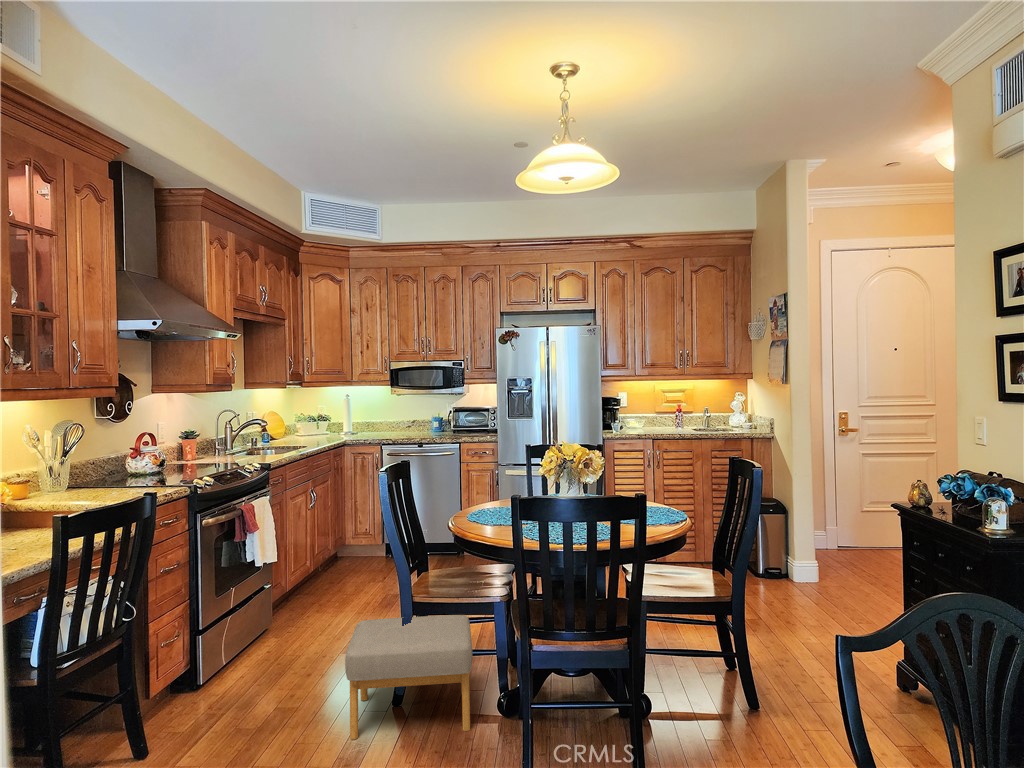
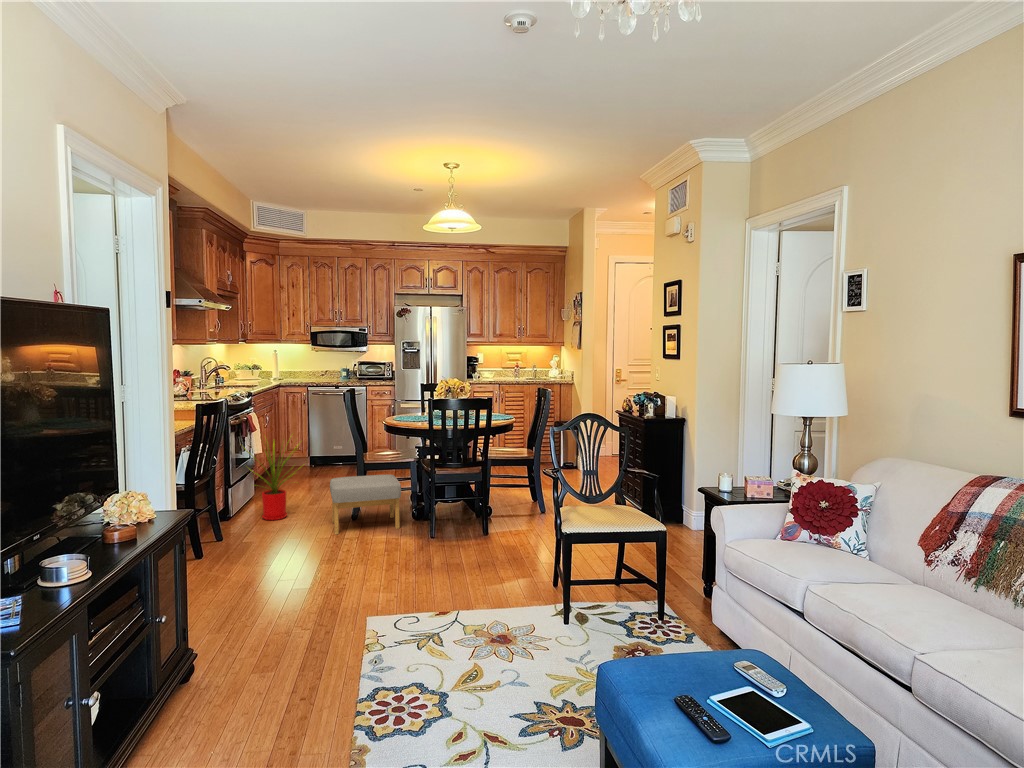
house plant: none [220,530,331,684] -> present [242,441,294,520]

